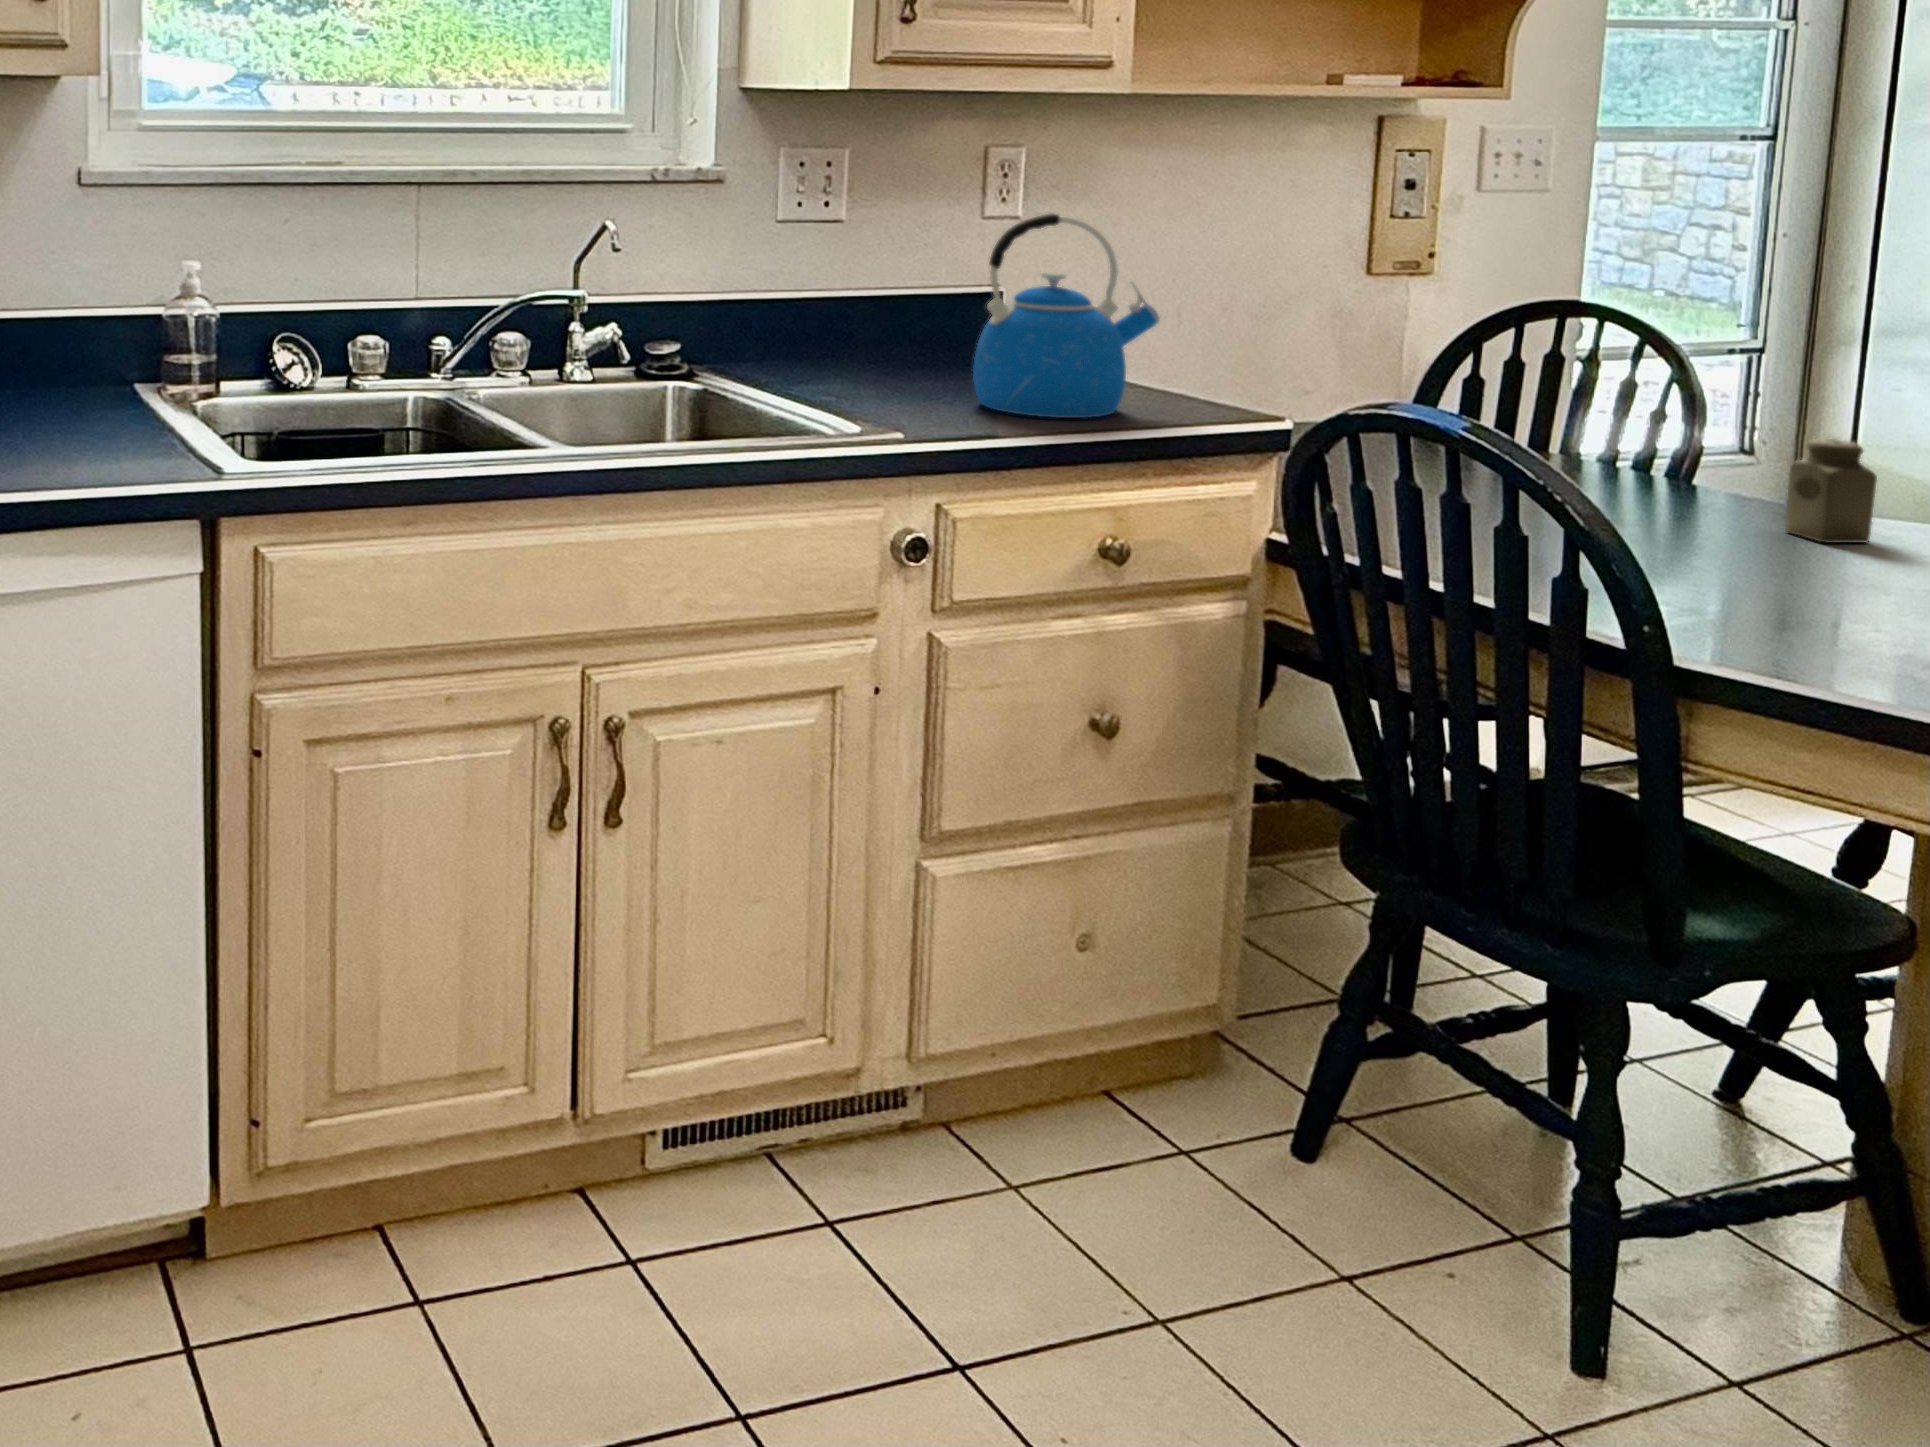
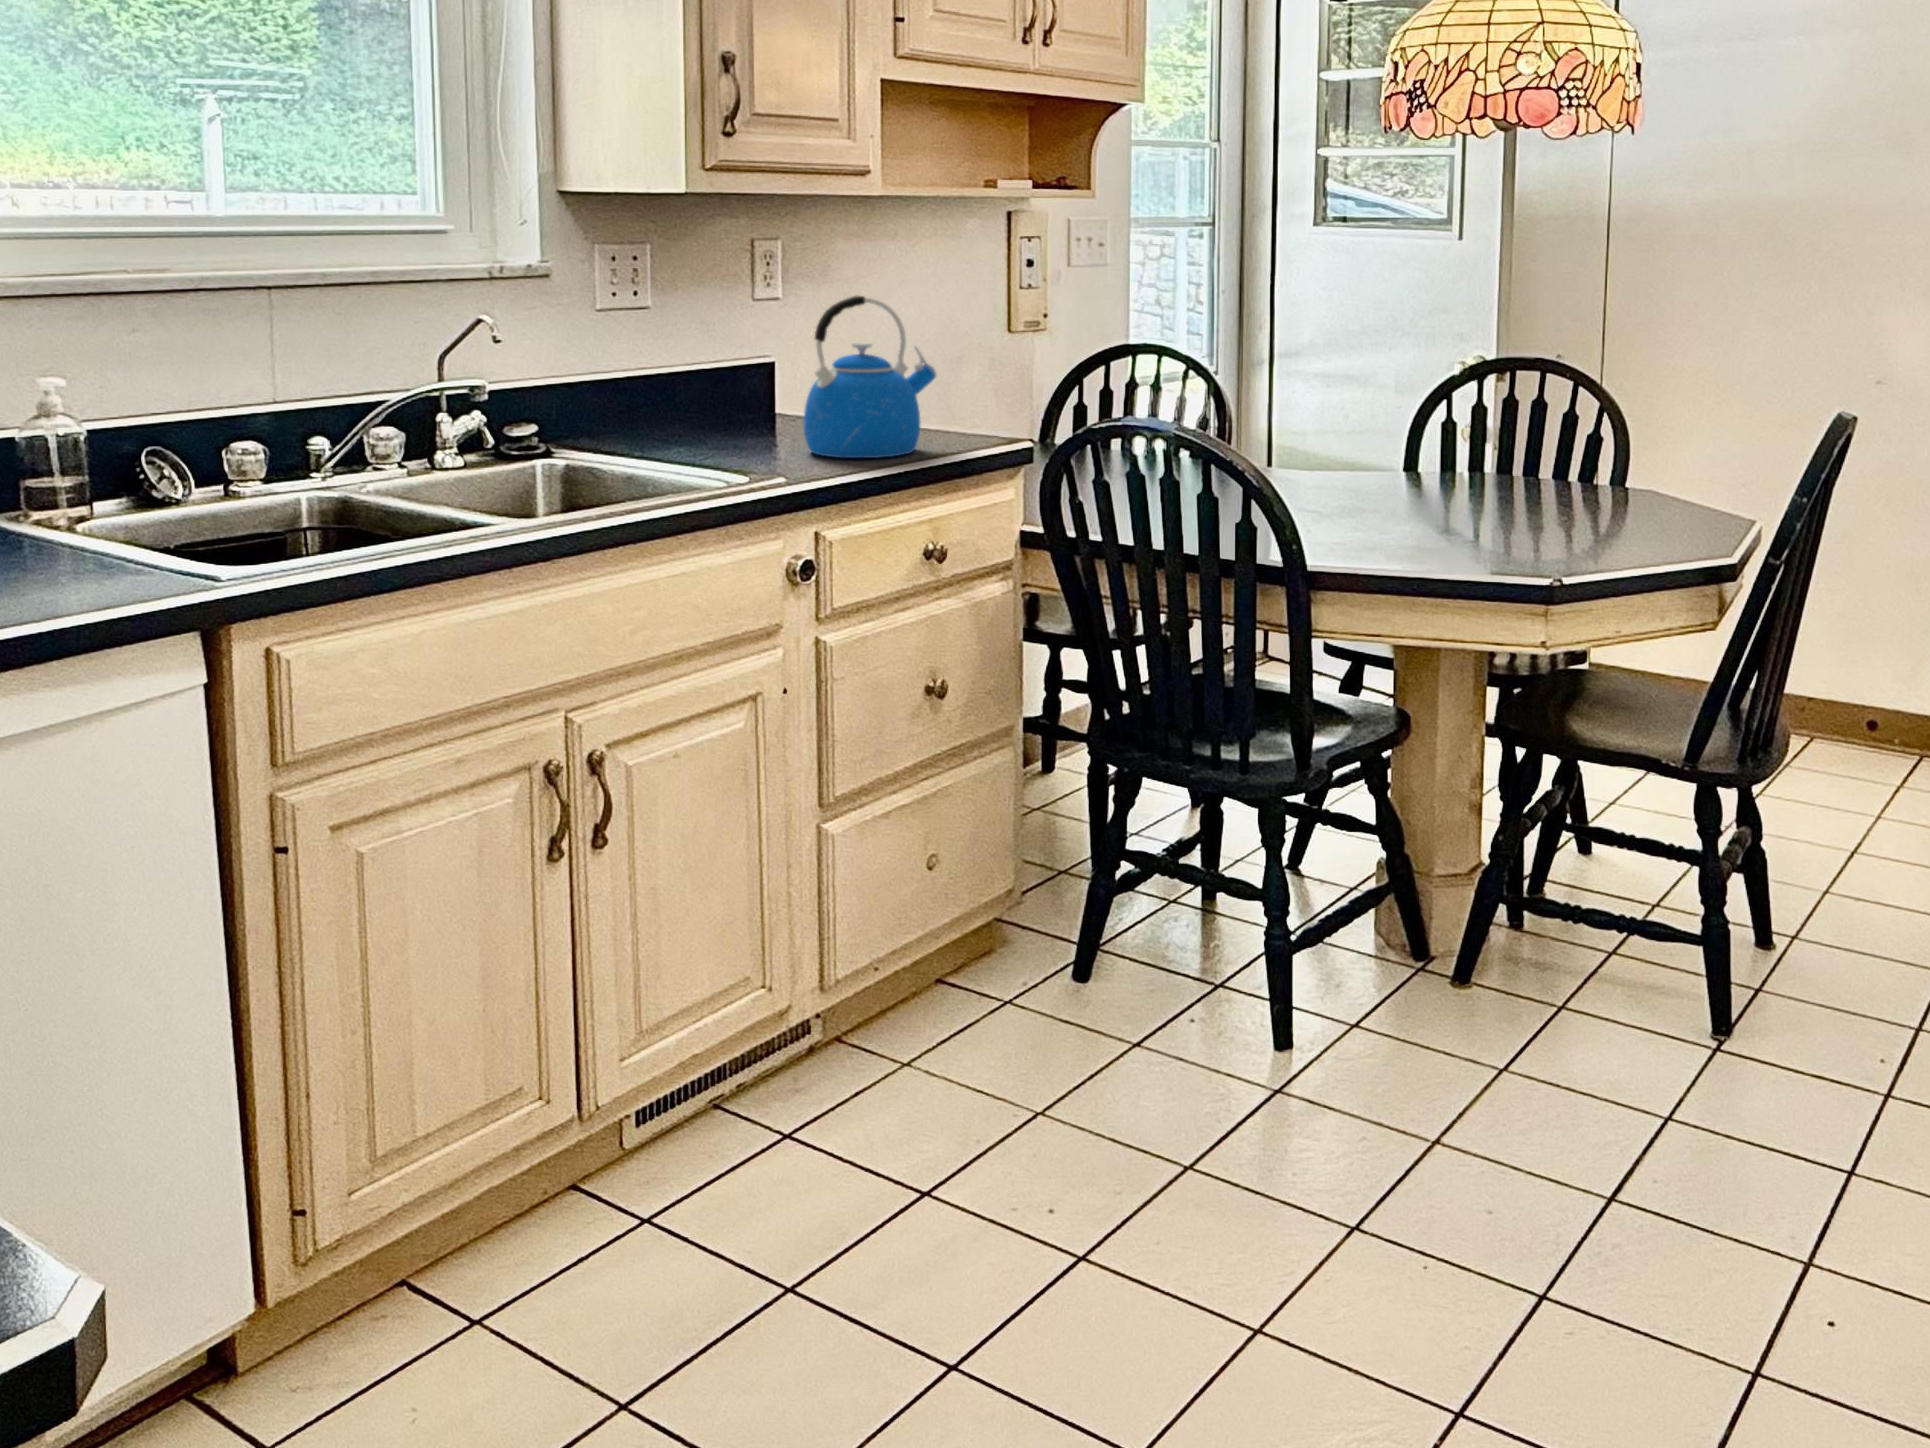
salt shaker: present [1785,439,1877,543] -> none [1304,425,1350,492]

